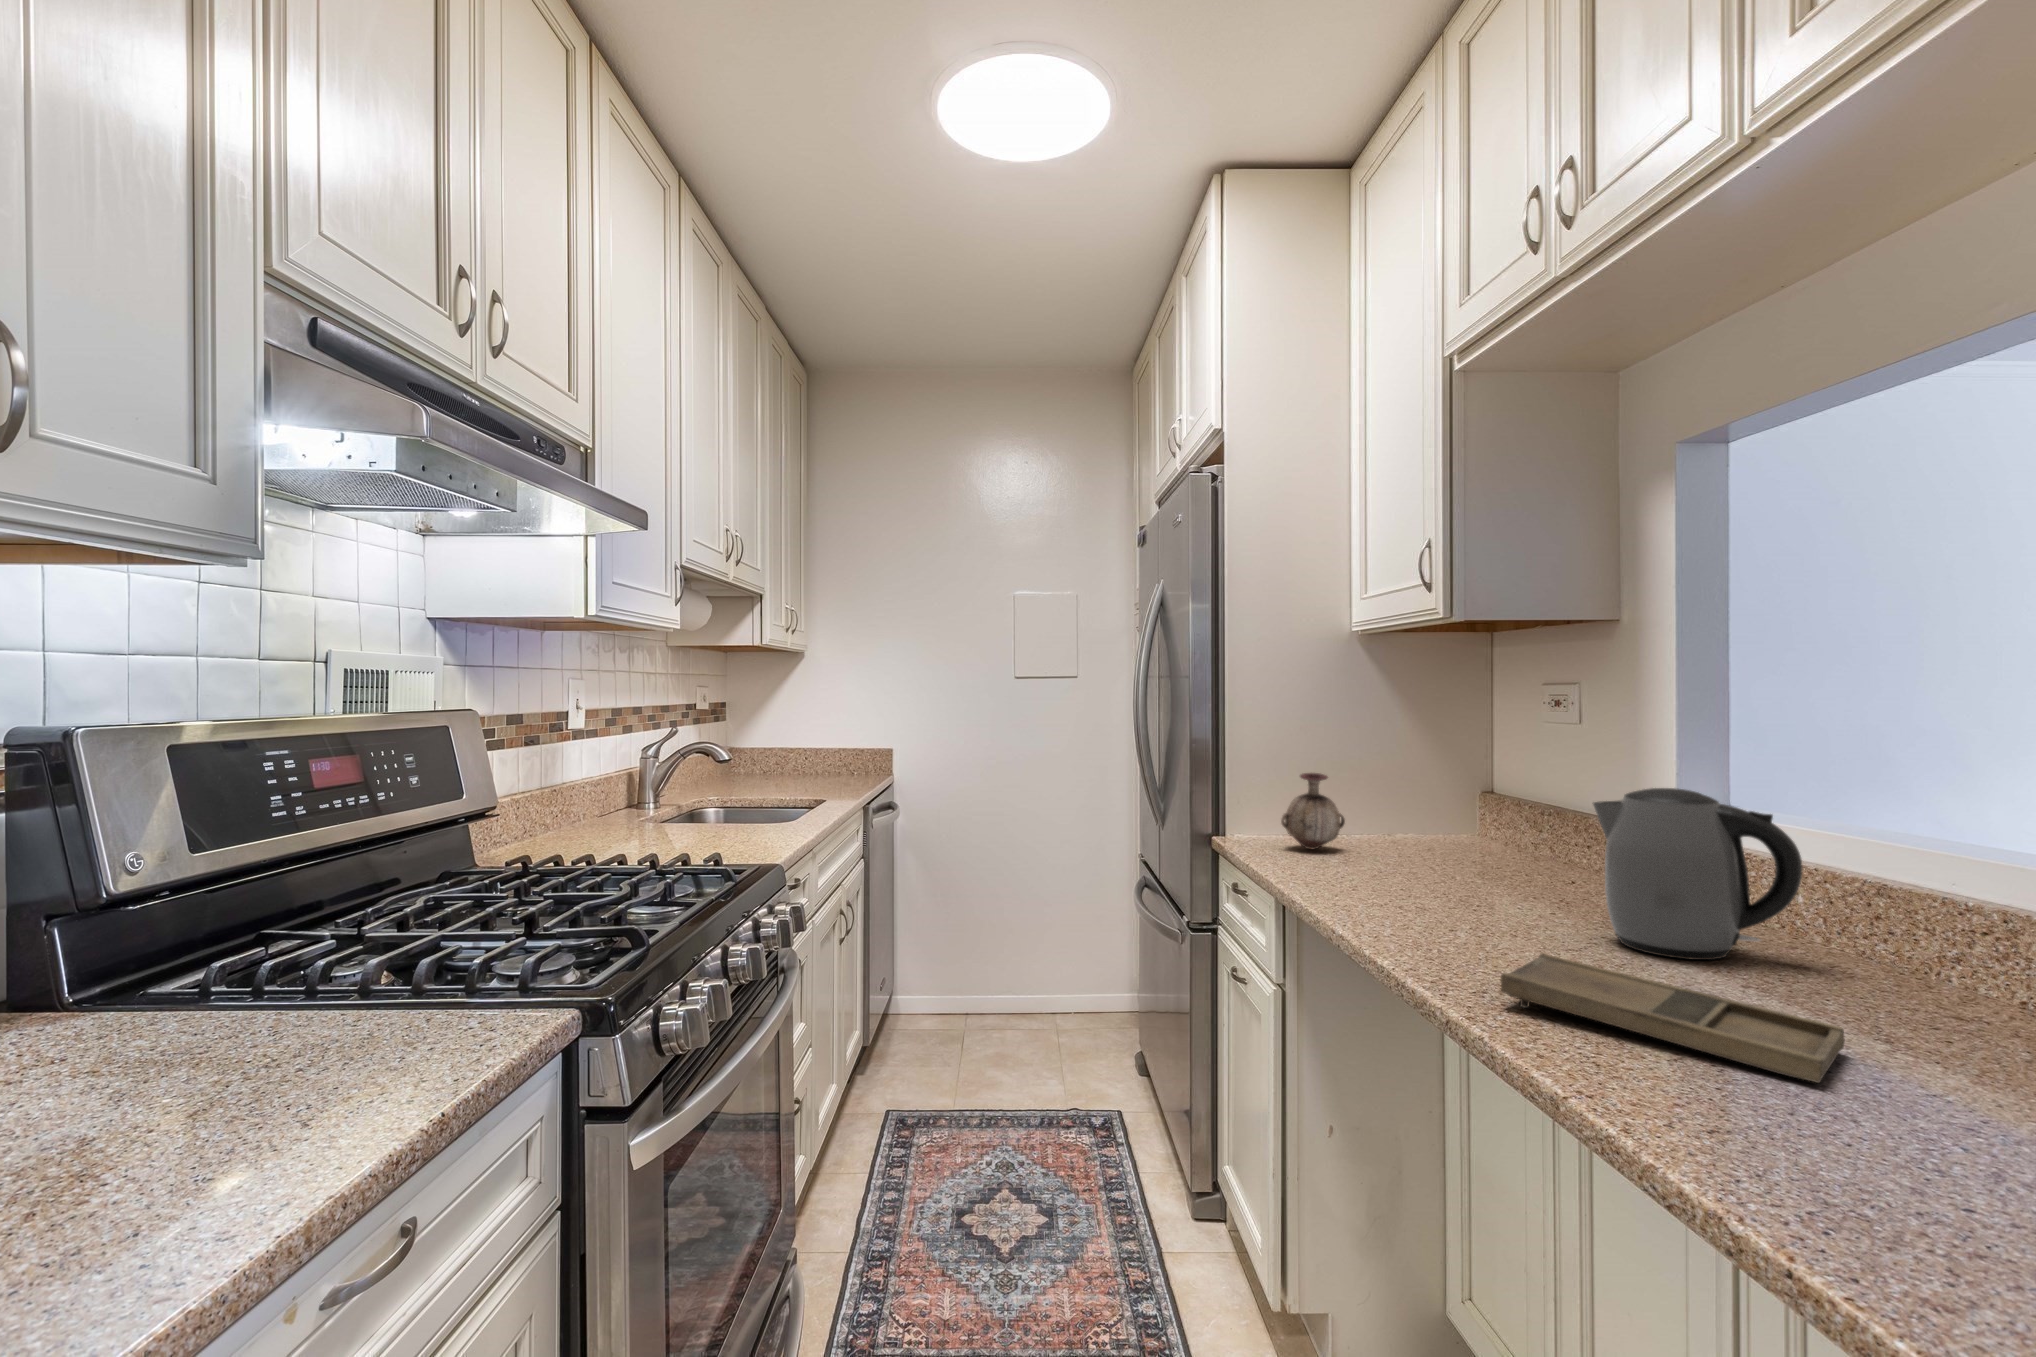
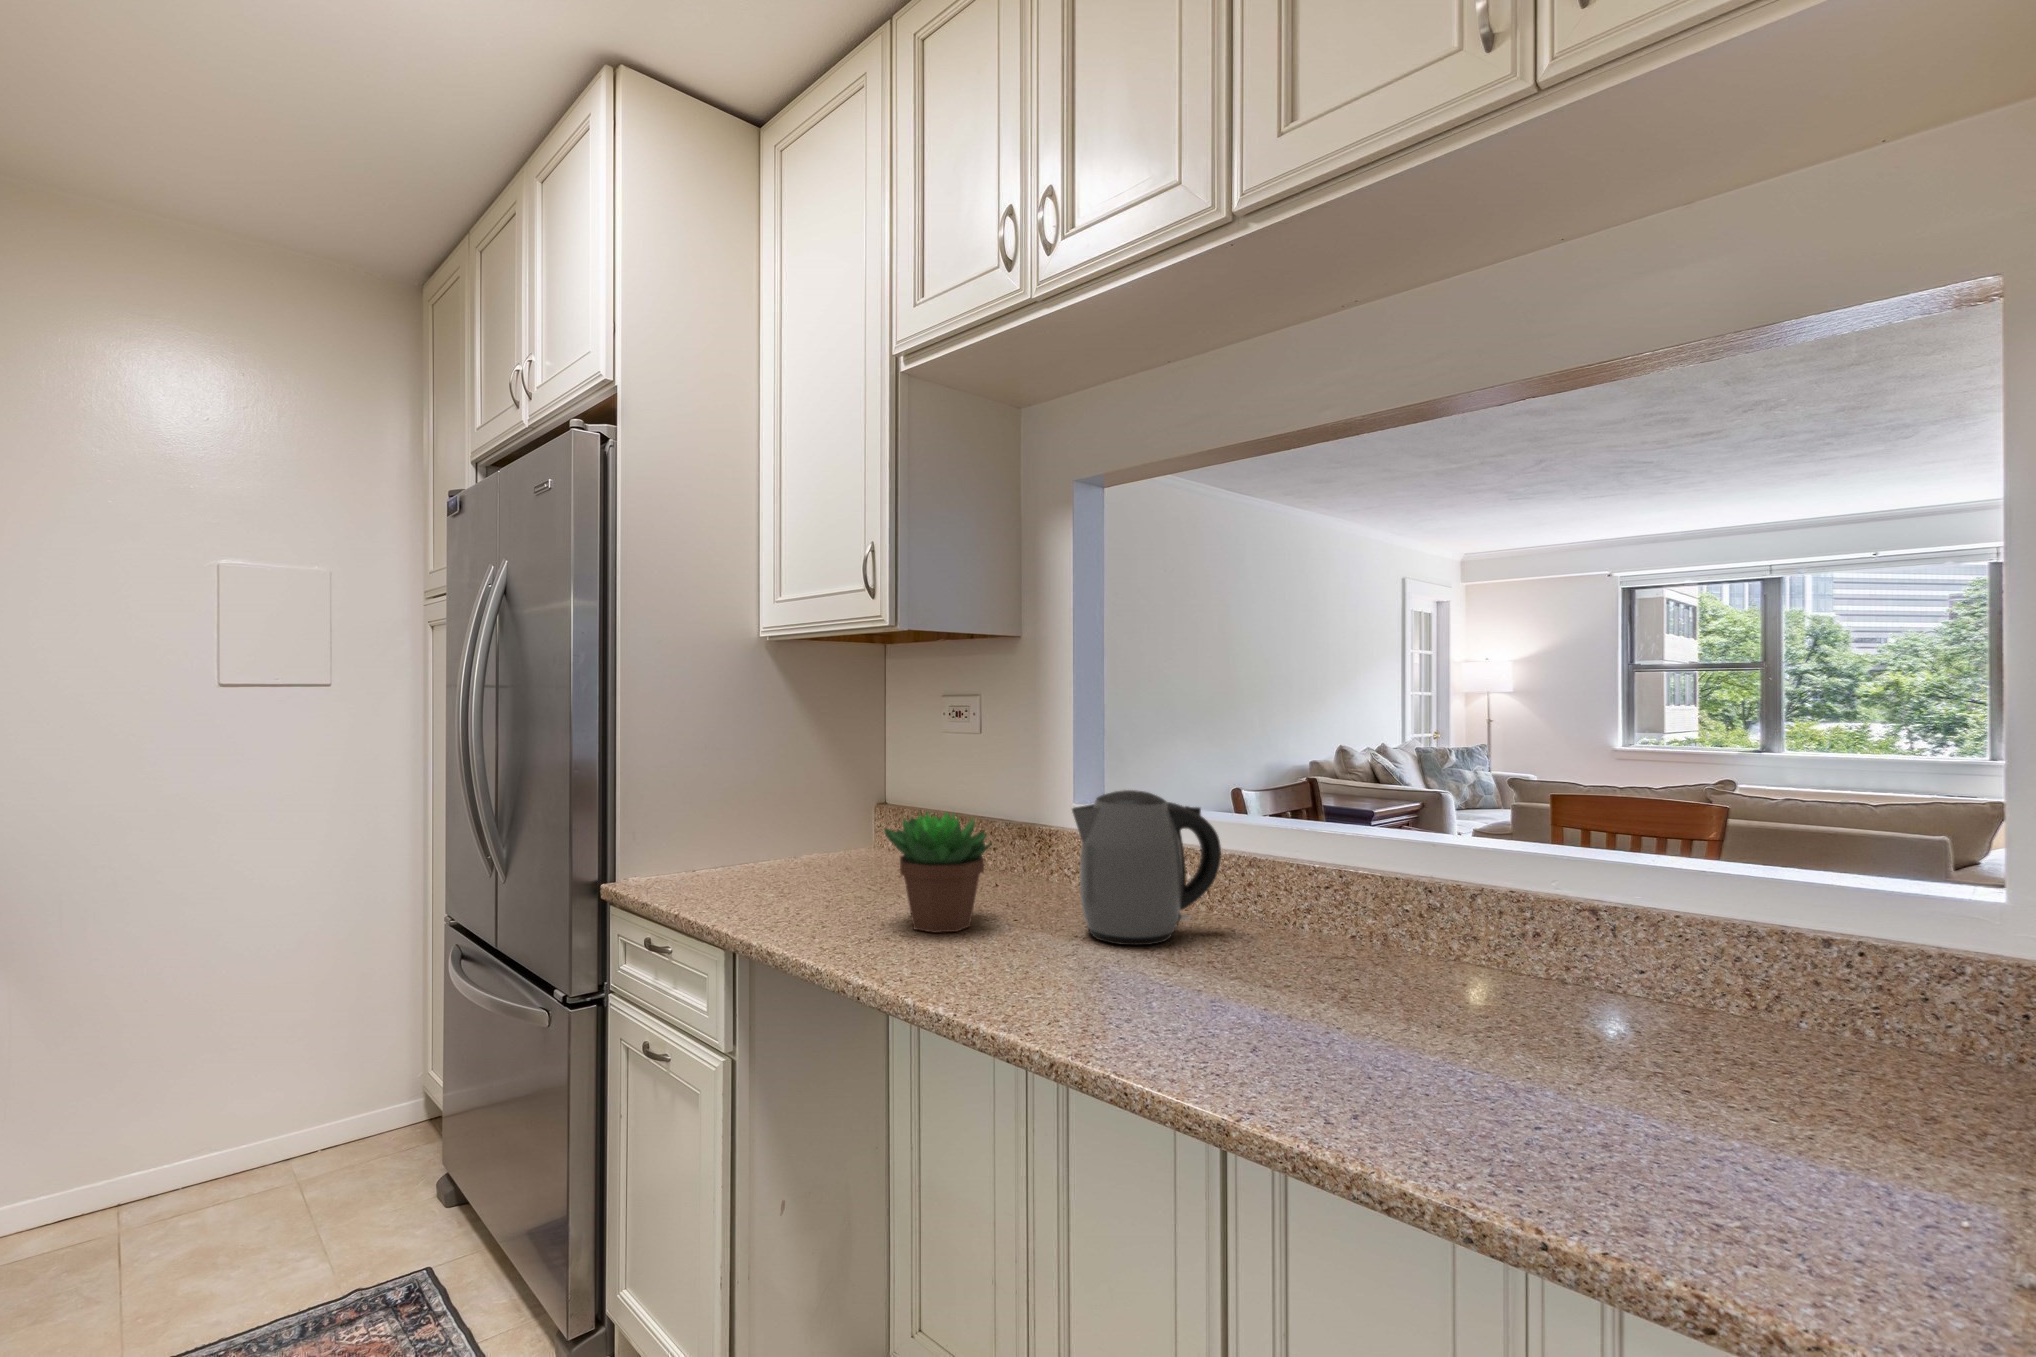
vase: present [1281,773,1345,849] -> none [700,794,769,883]
succulent plant: none [1398,794,1518,913] -> present [884,813,991,933]
tray: present [1501,954,1845,1083] -> none [1093,969,1354,1043]

